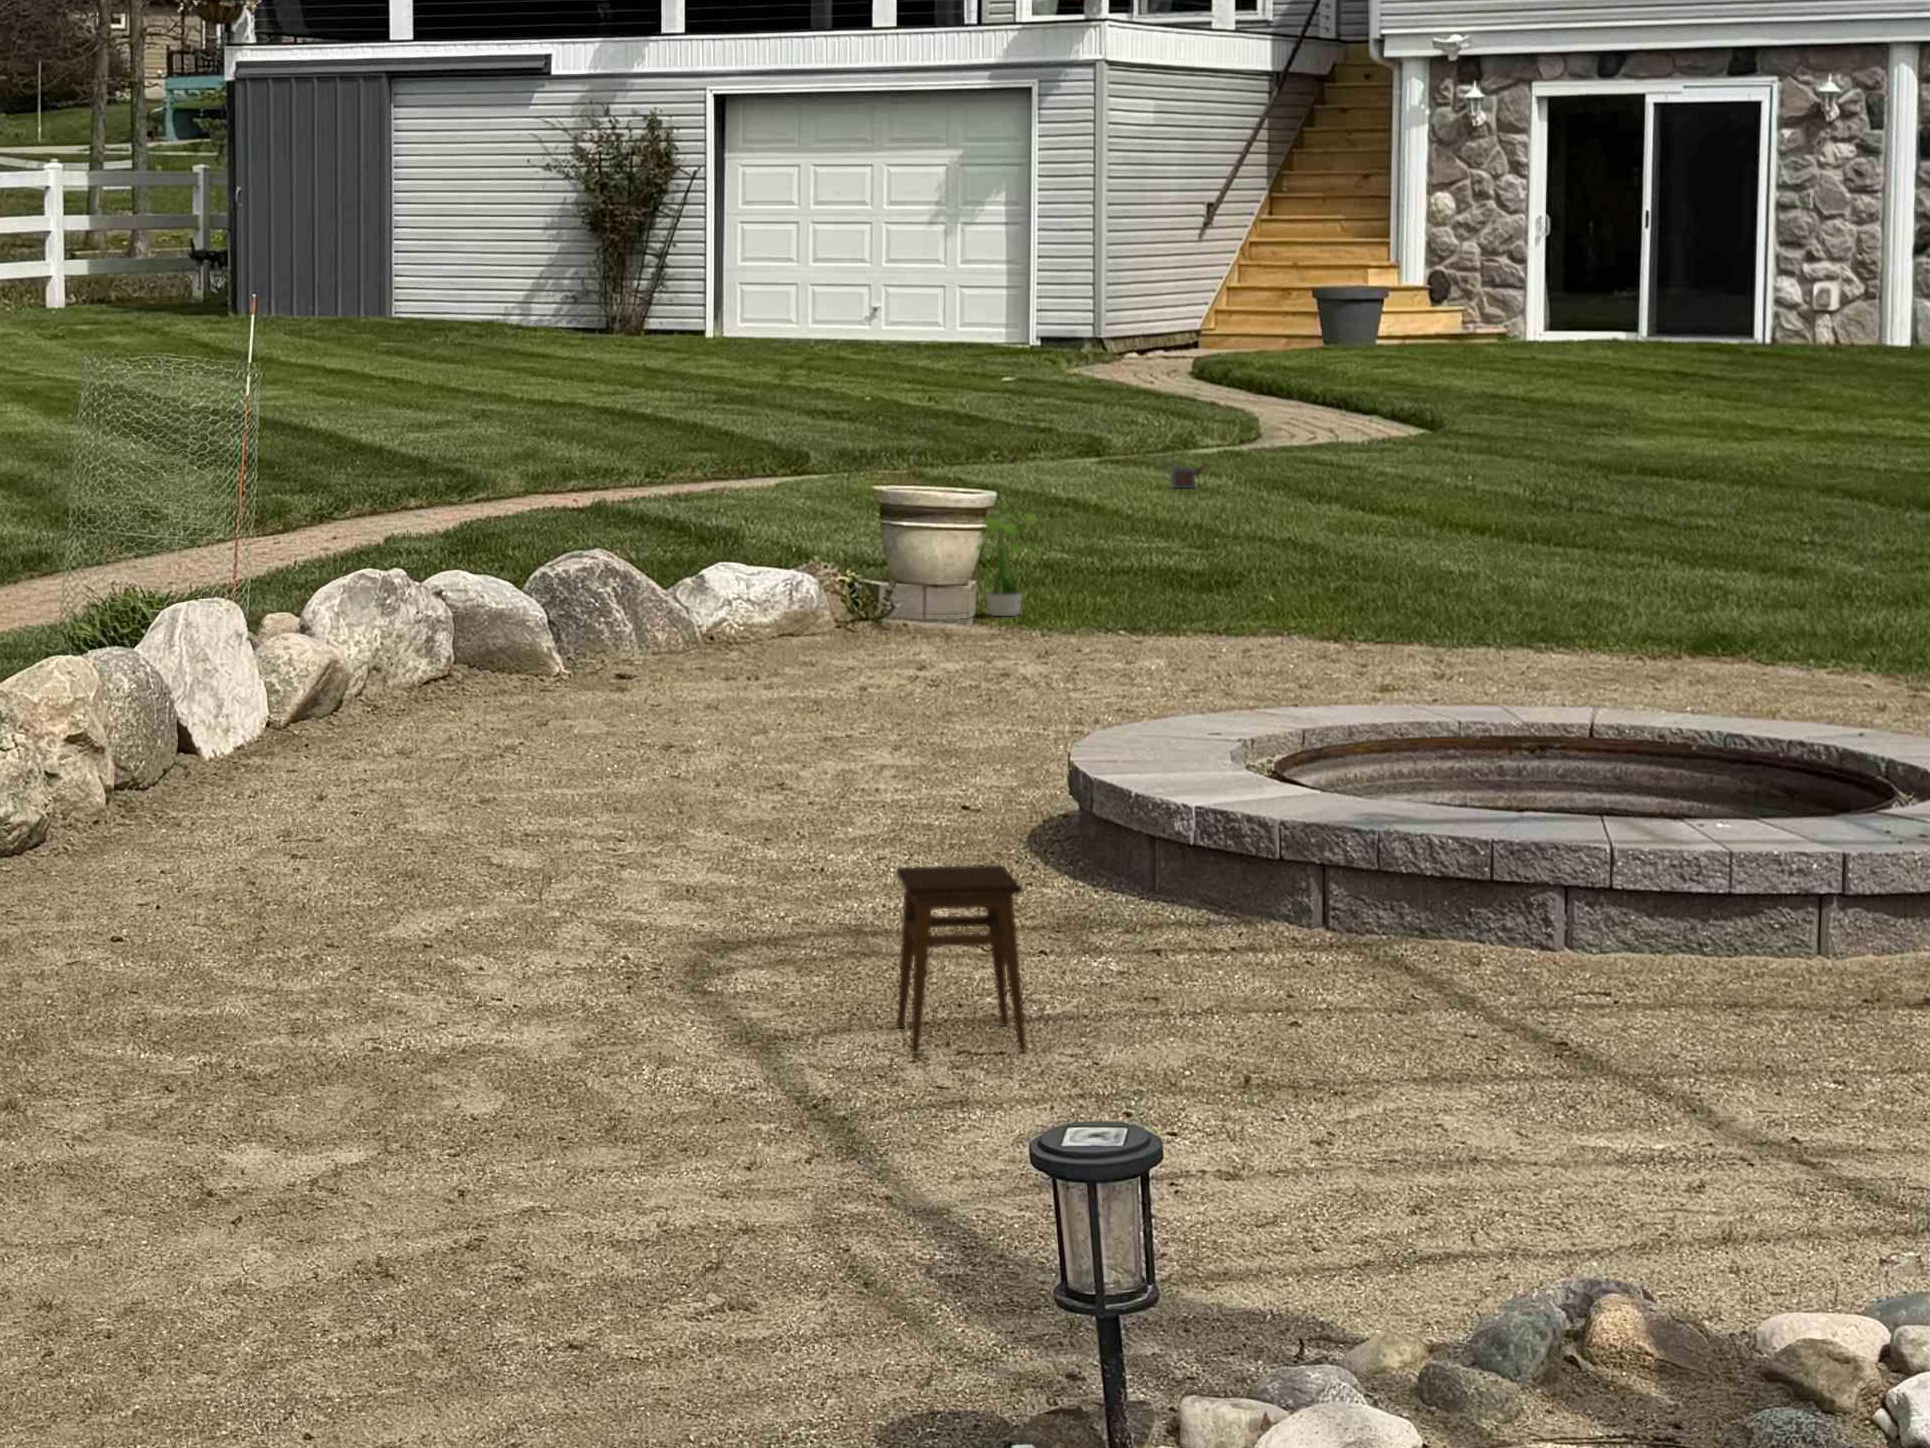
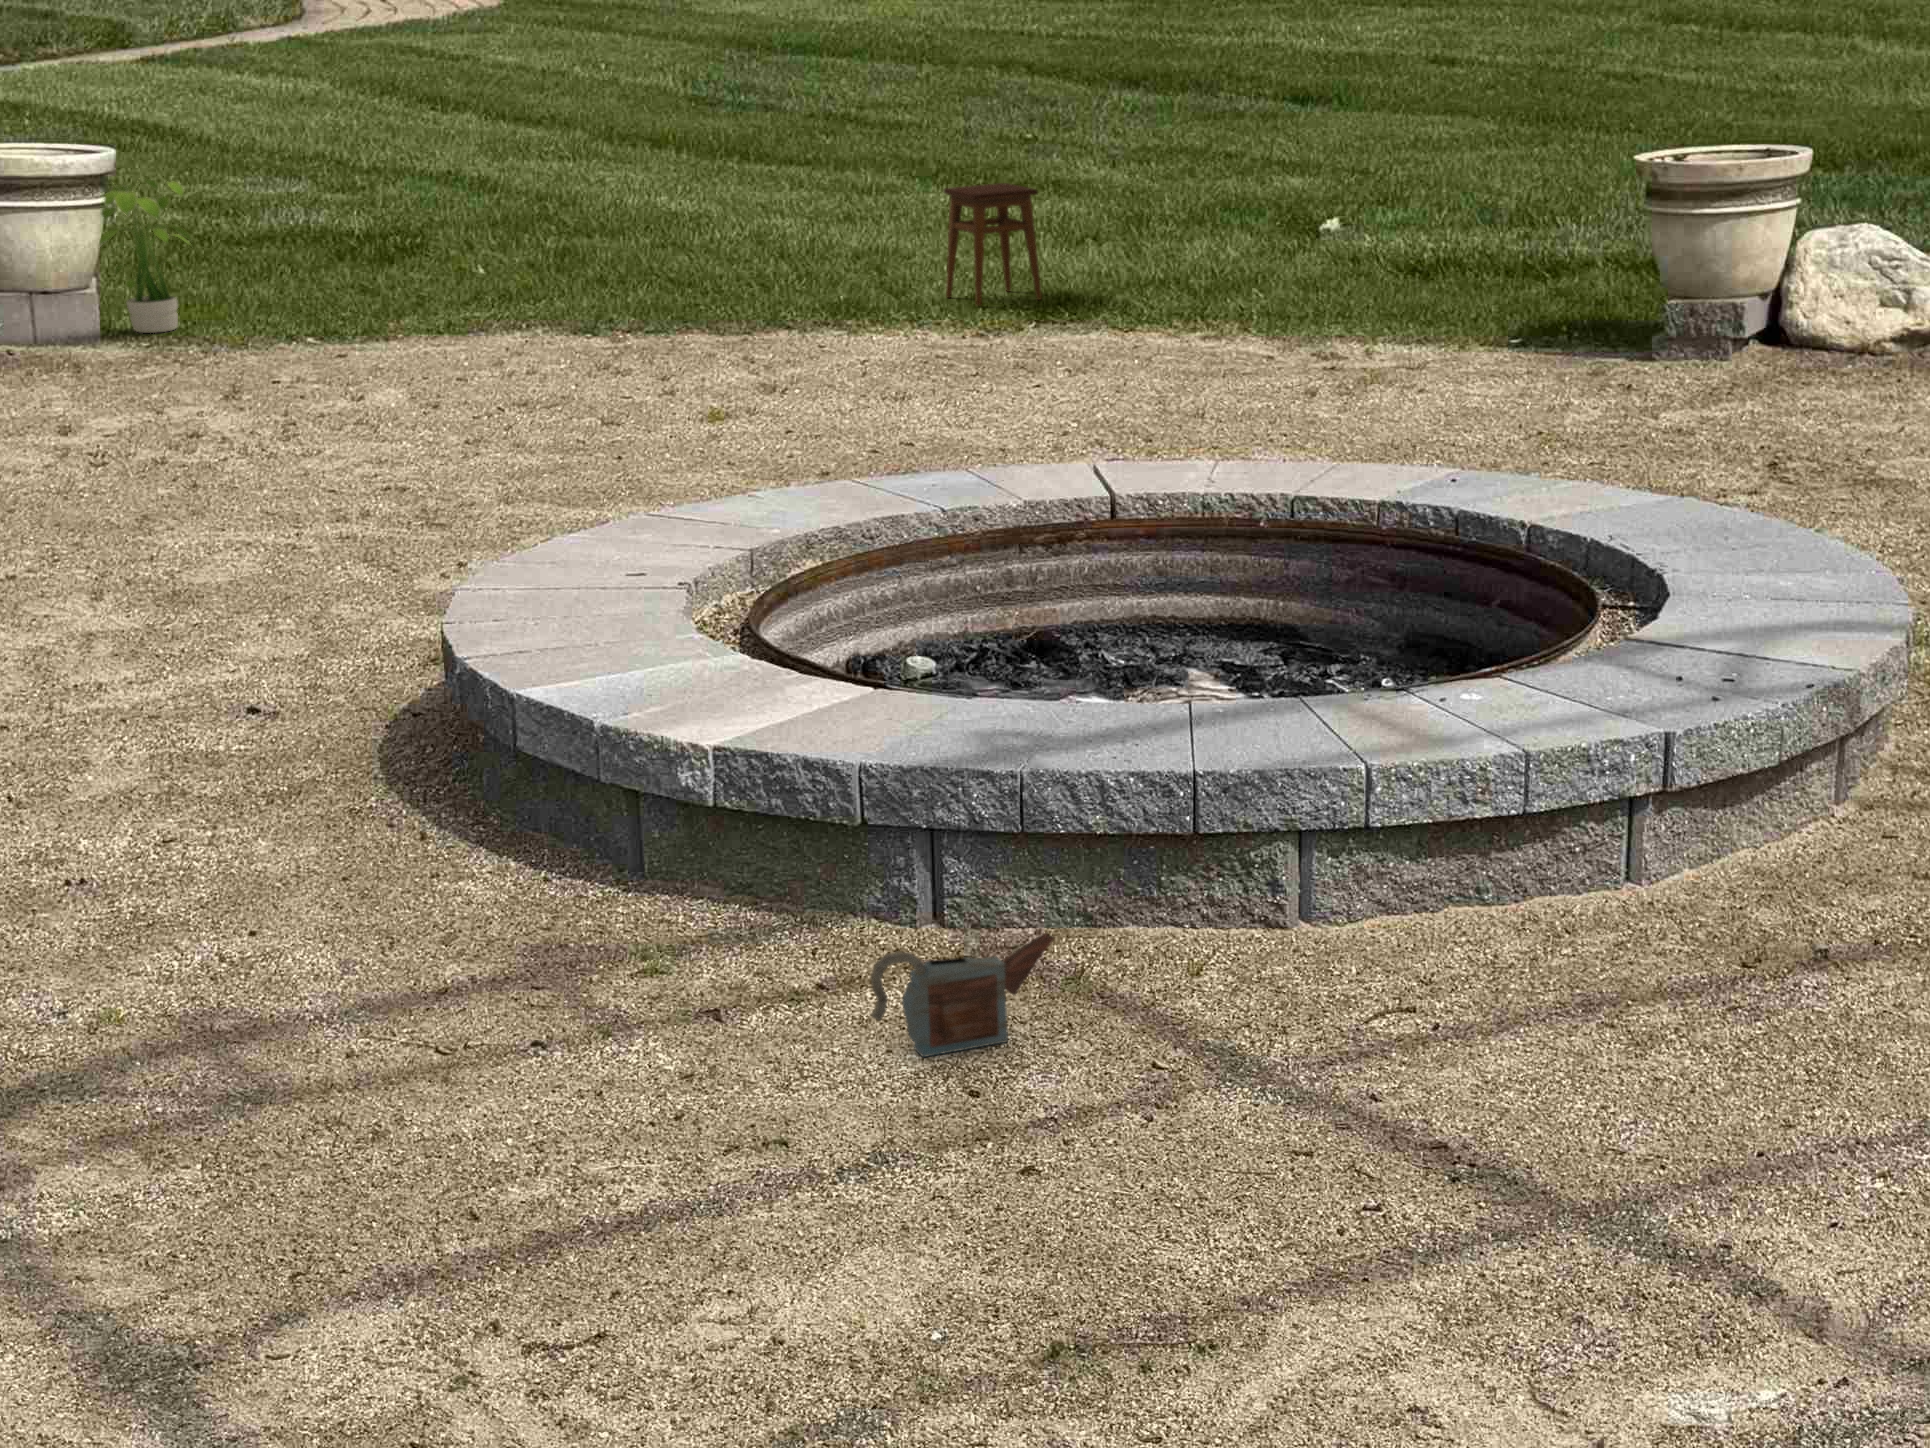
watering can: present [1163,464,1207,488] -> present [871,932,1054,1057]
stool: present [897,865,1026,1053] -> present [943,183,1042,306]

